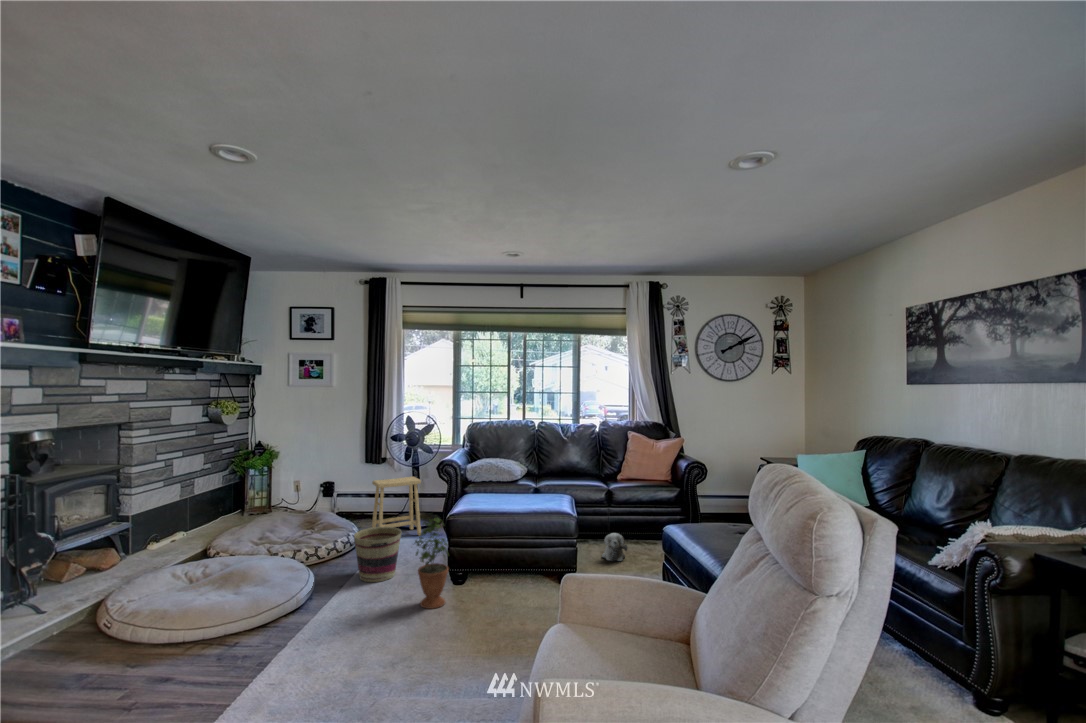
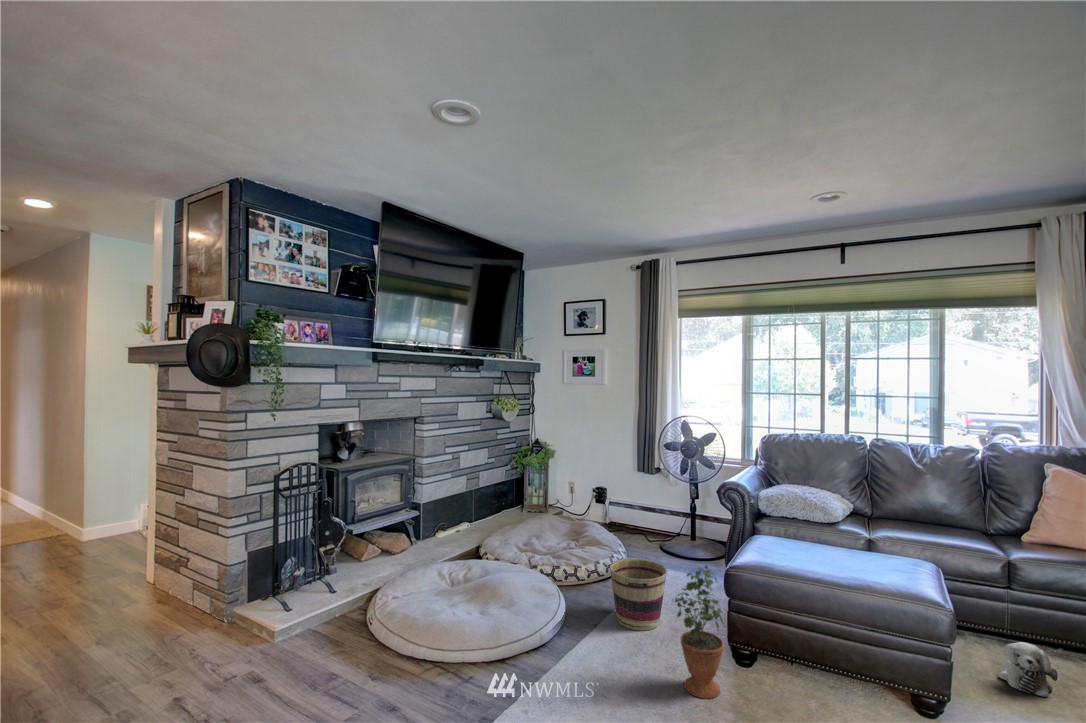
footstool: present [372,477,421,536] -> none [641,495,700,571]

